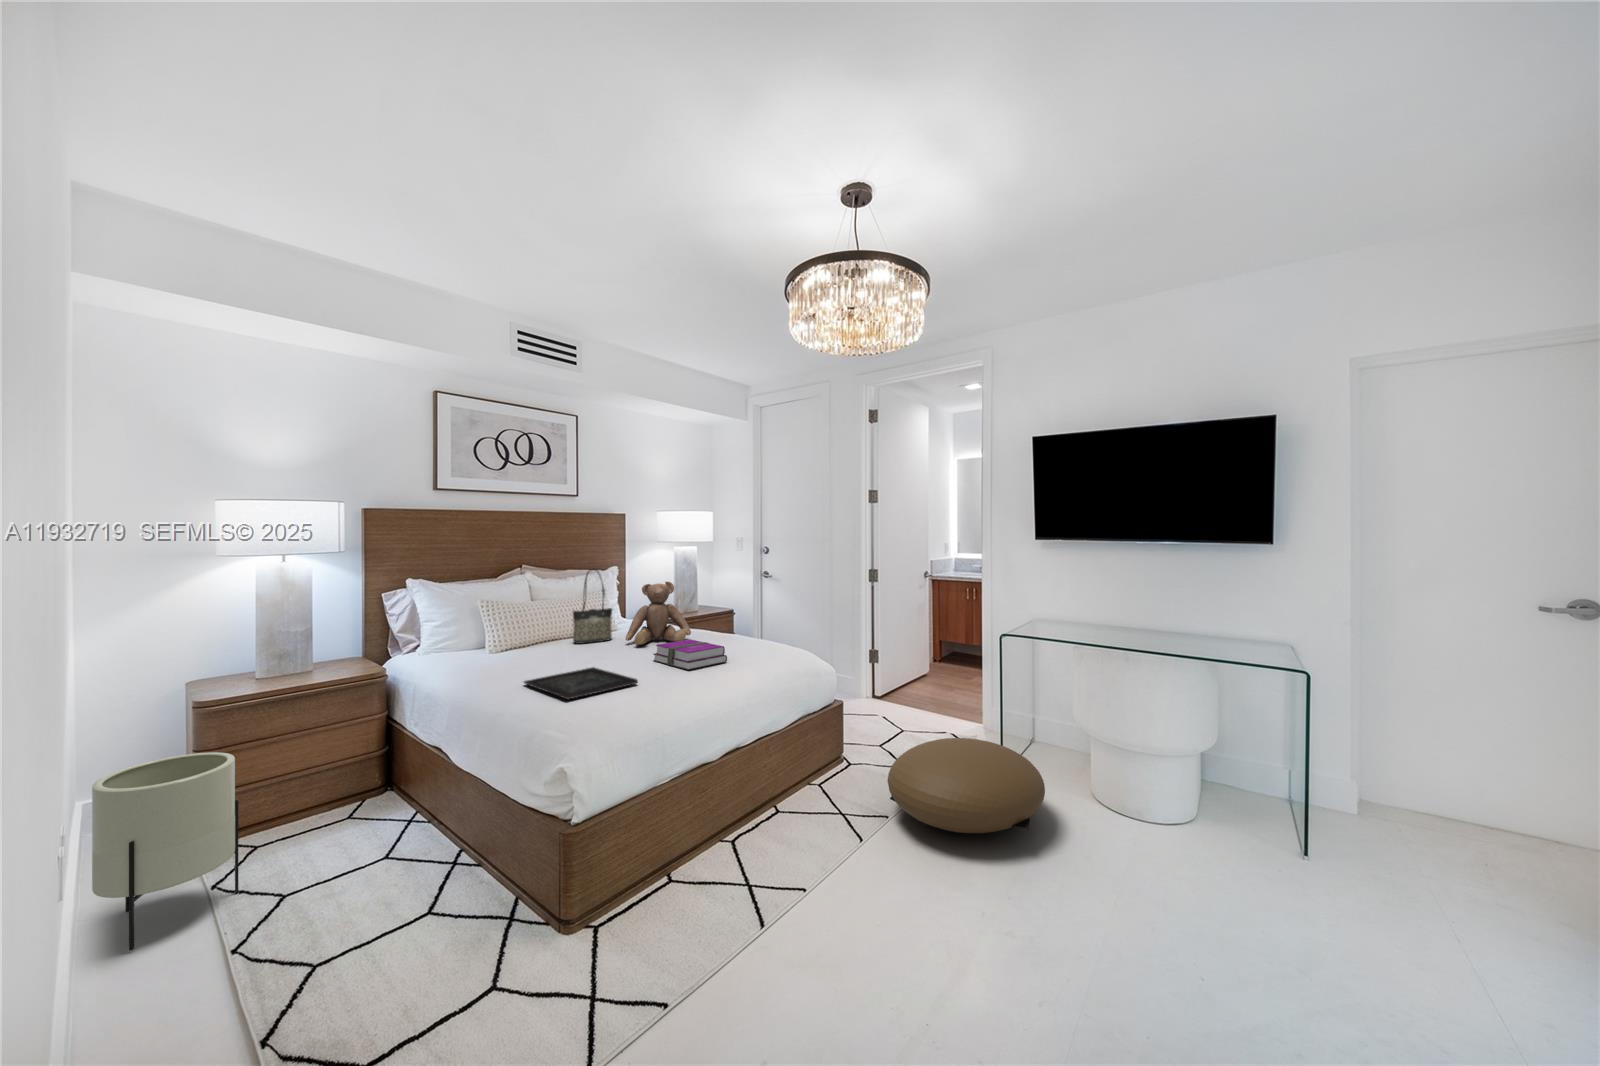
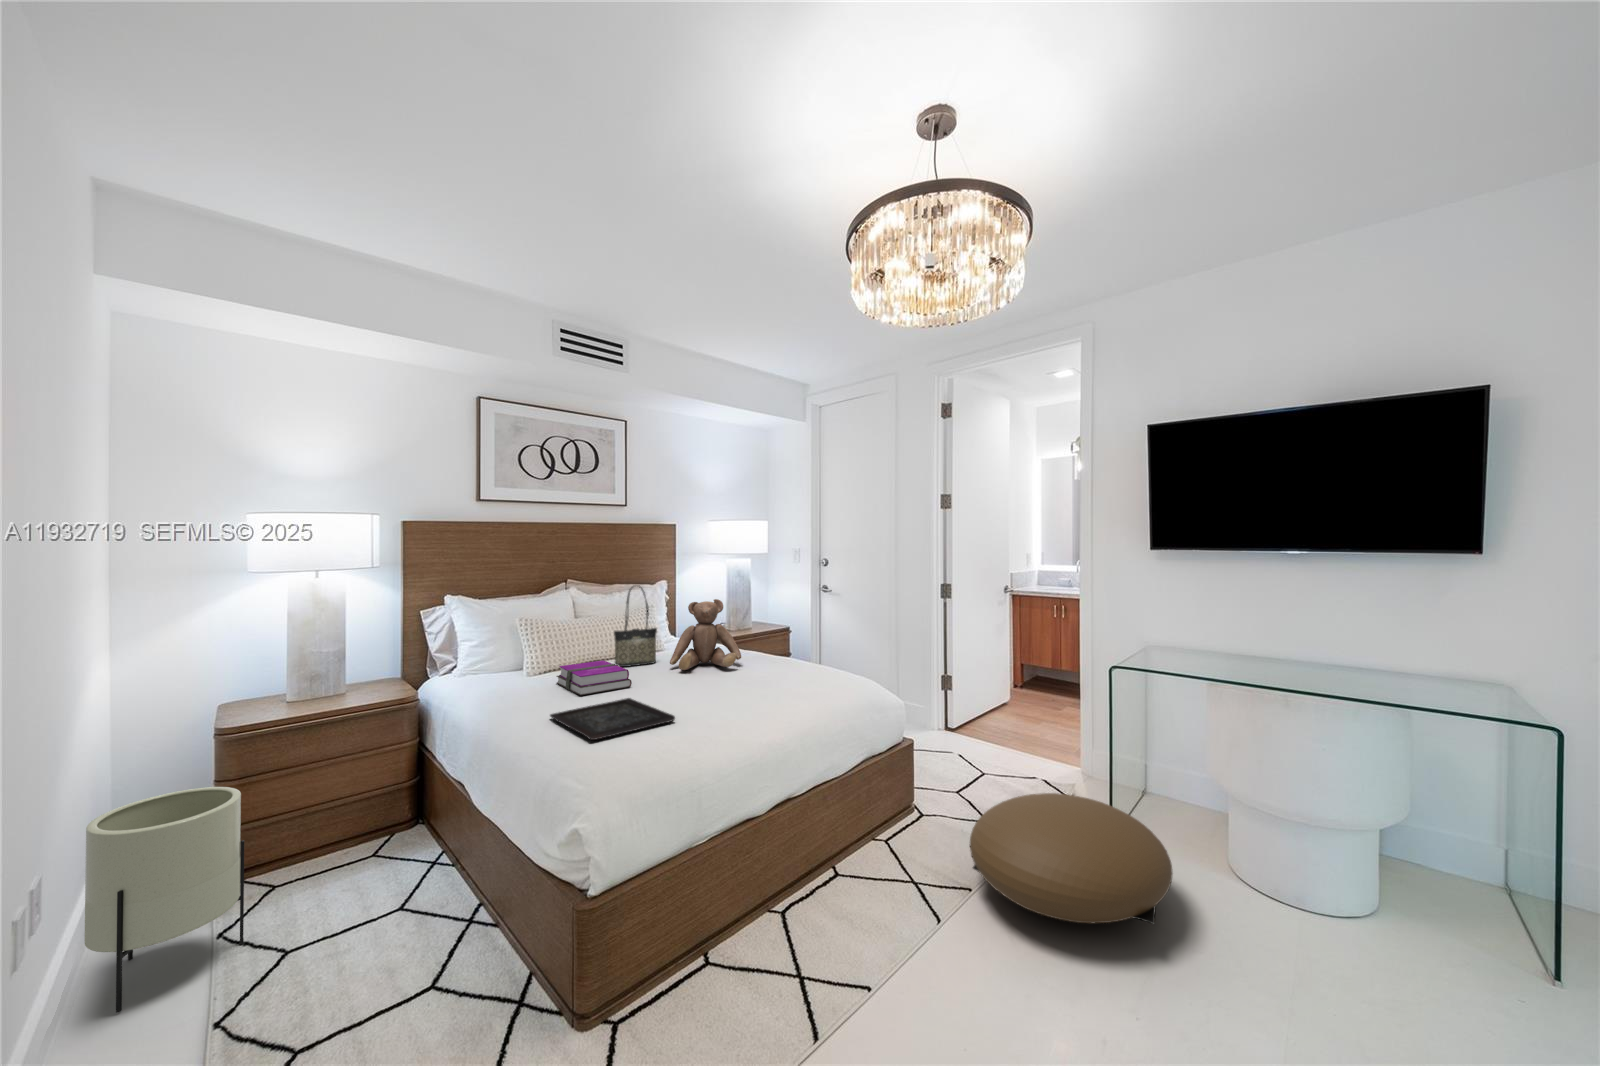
hardback book: present [653,639,727,670] -> present [557,661,632,695]

